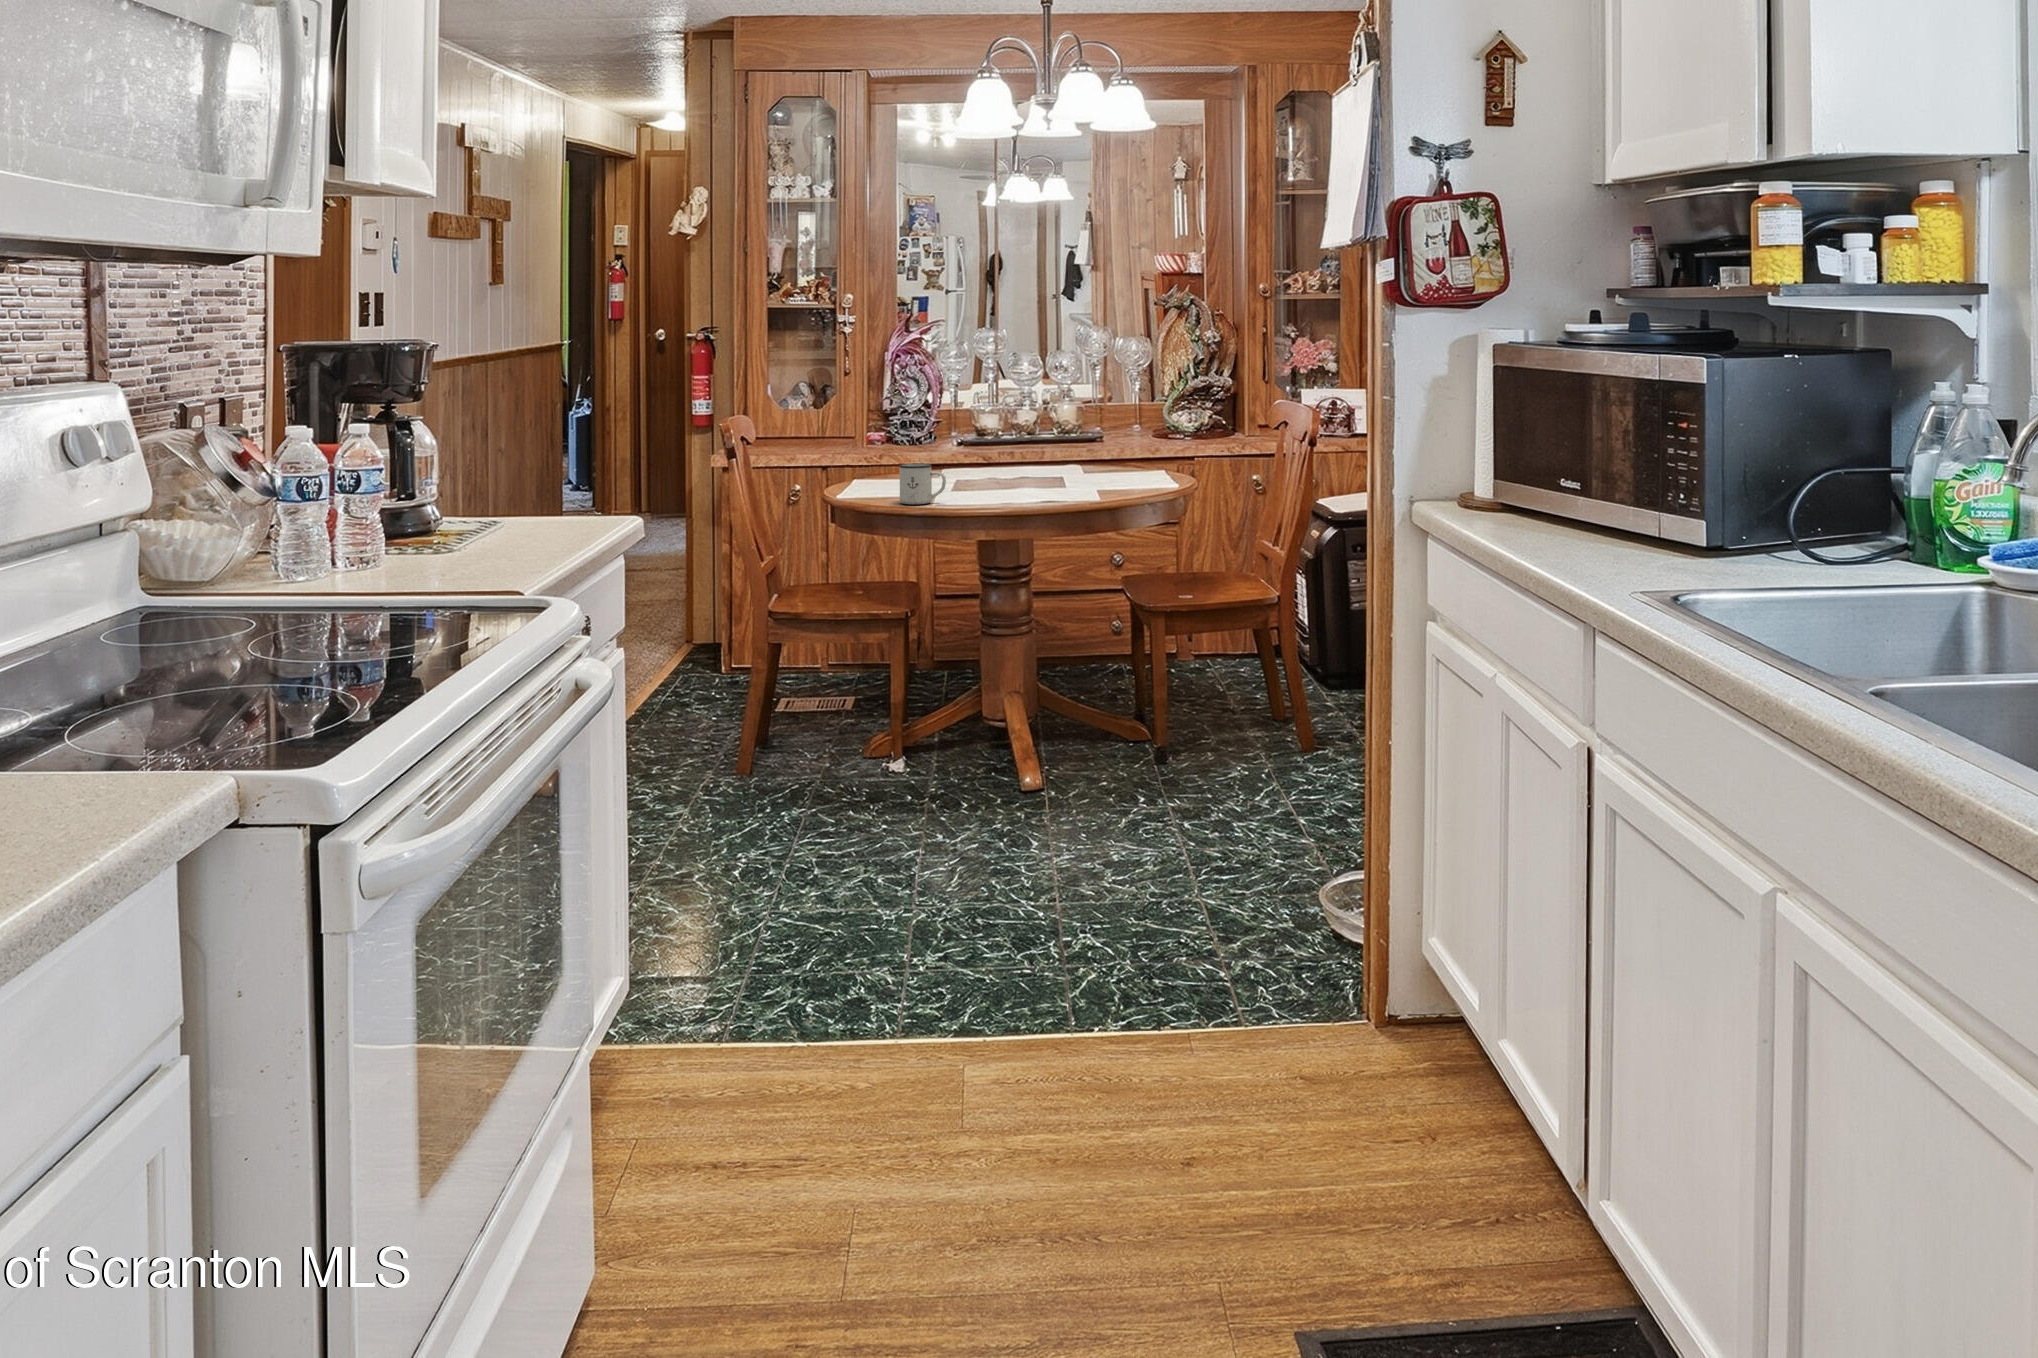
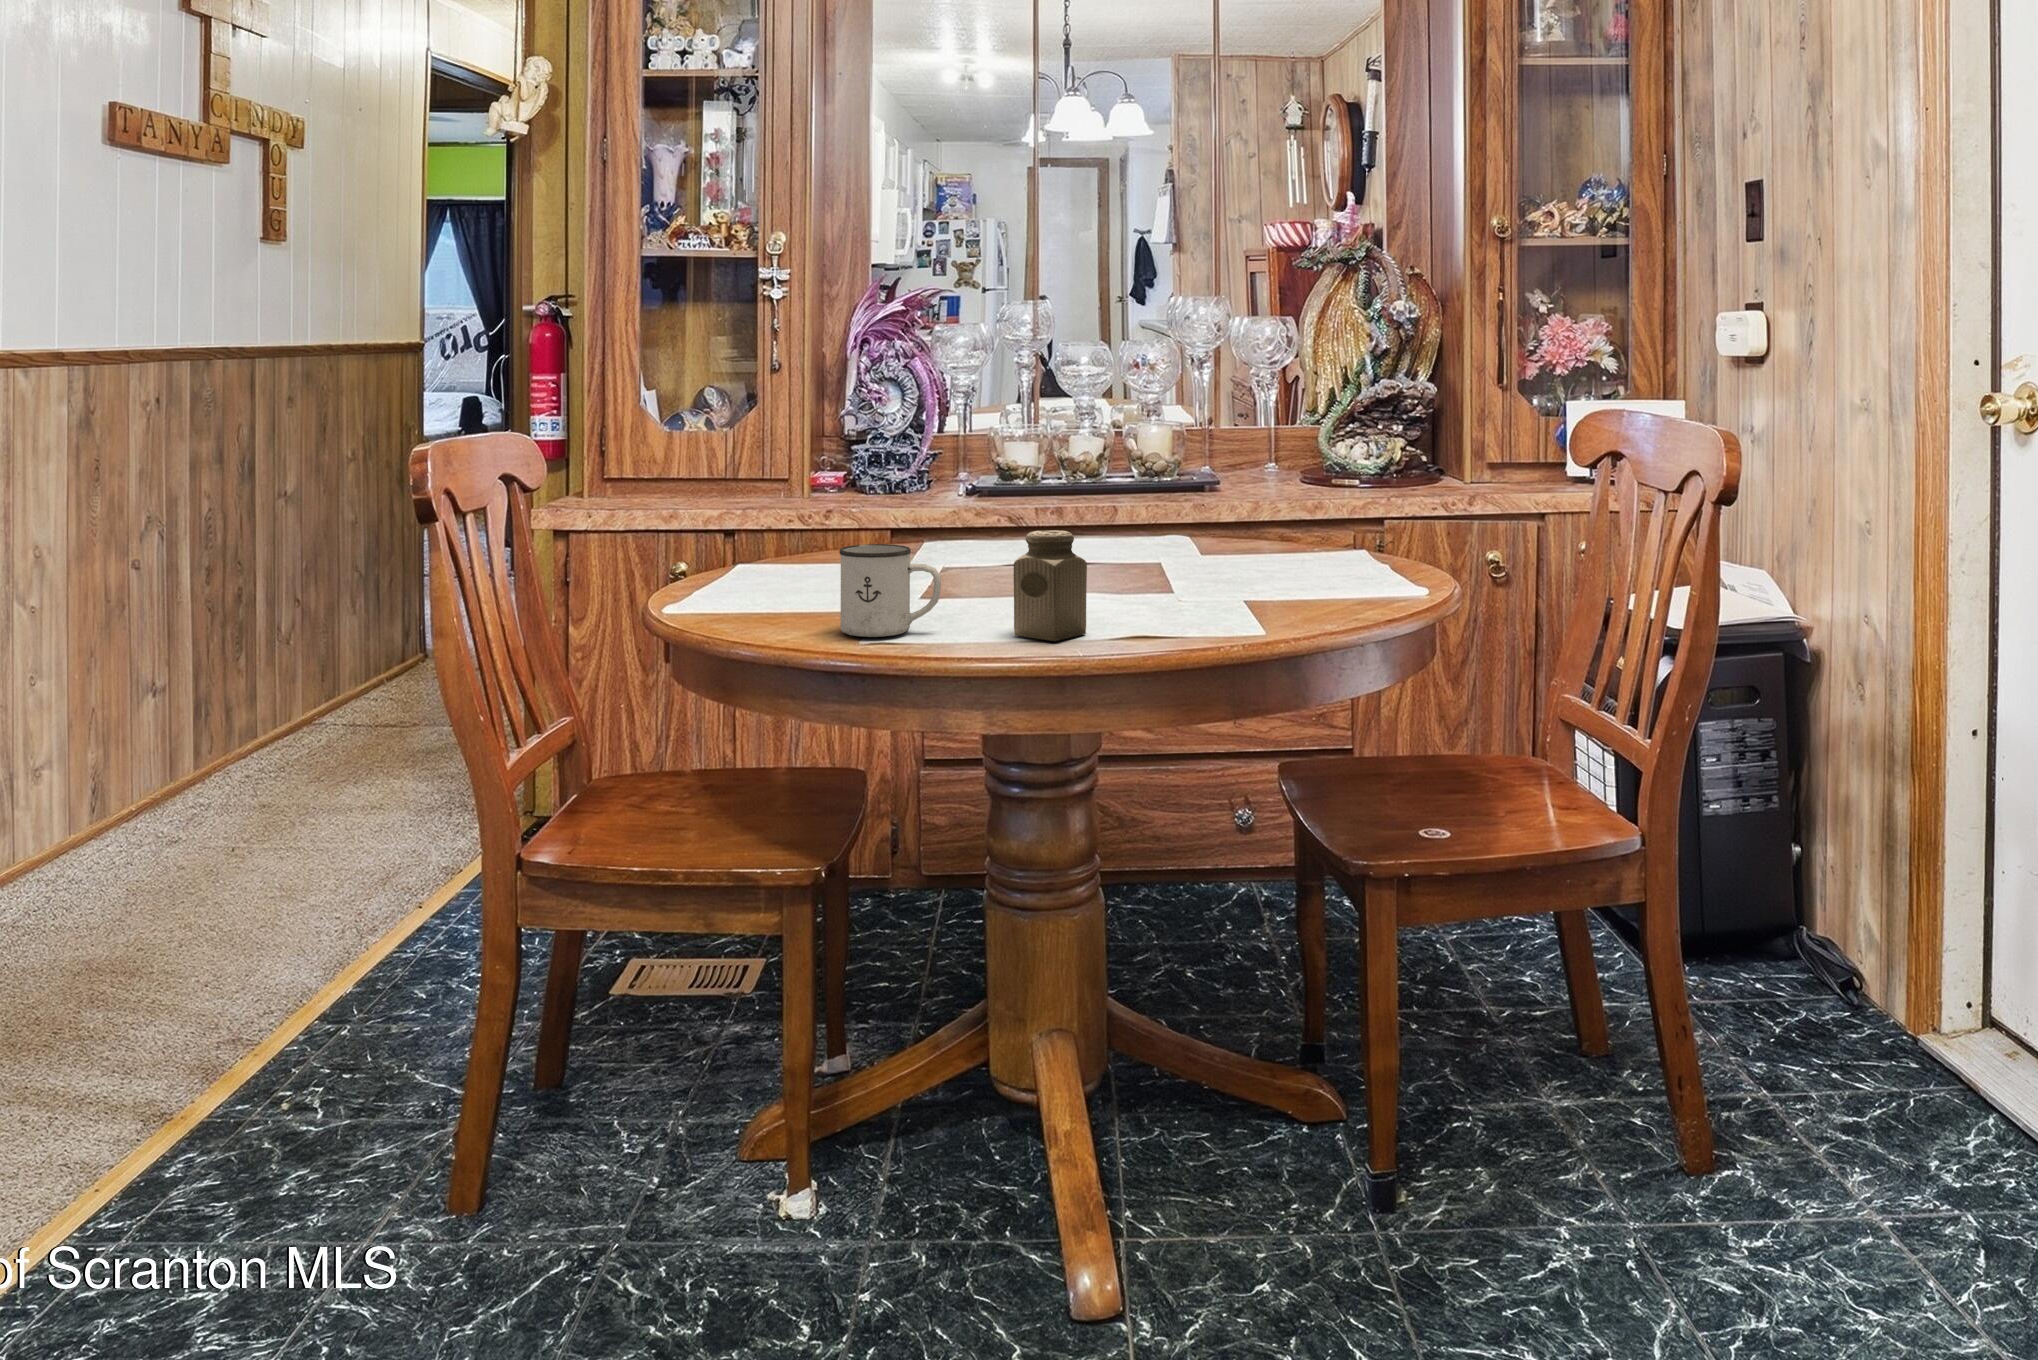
salt shaker: none [979,456,1013,505] -> present [1014,530,1087,641]

